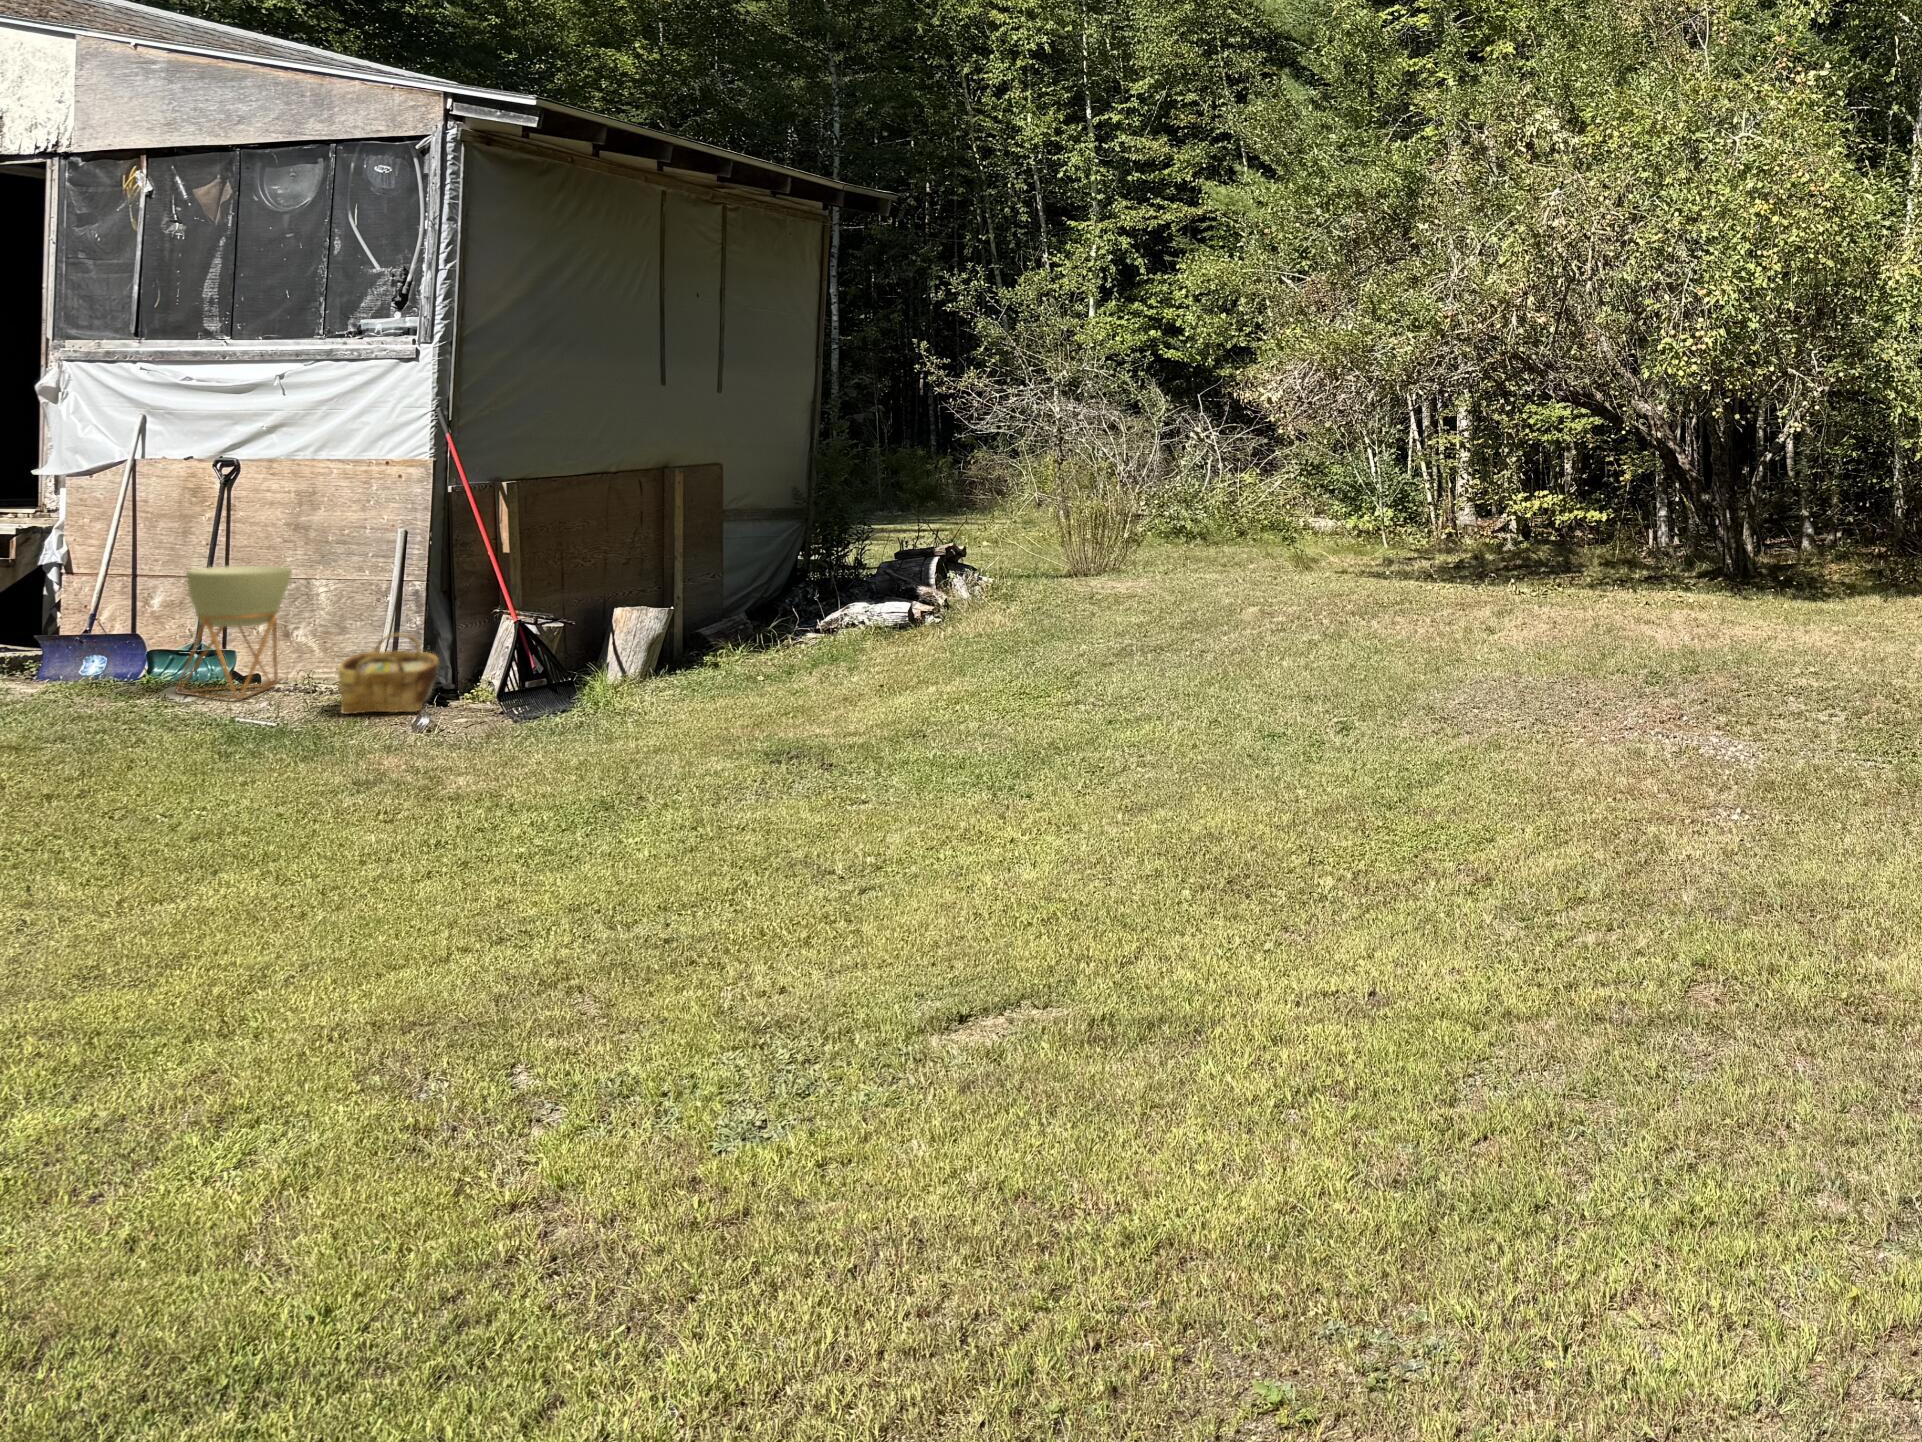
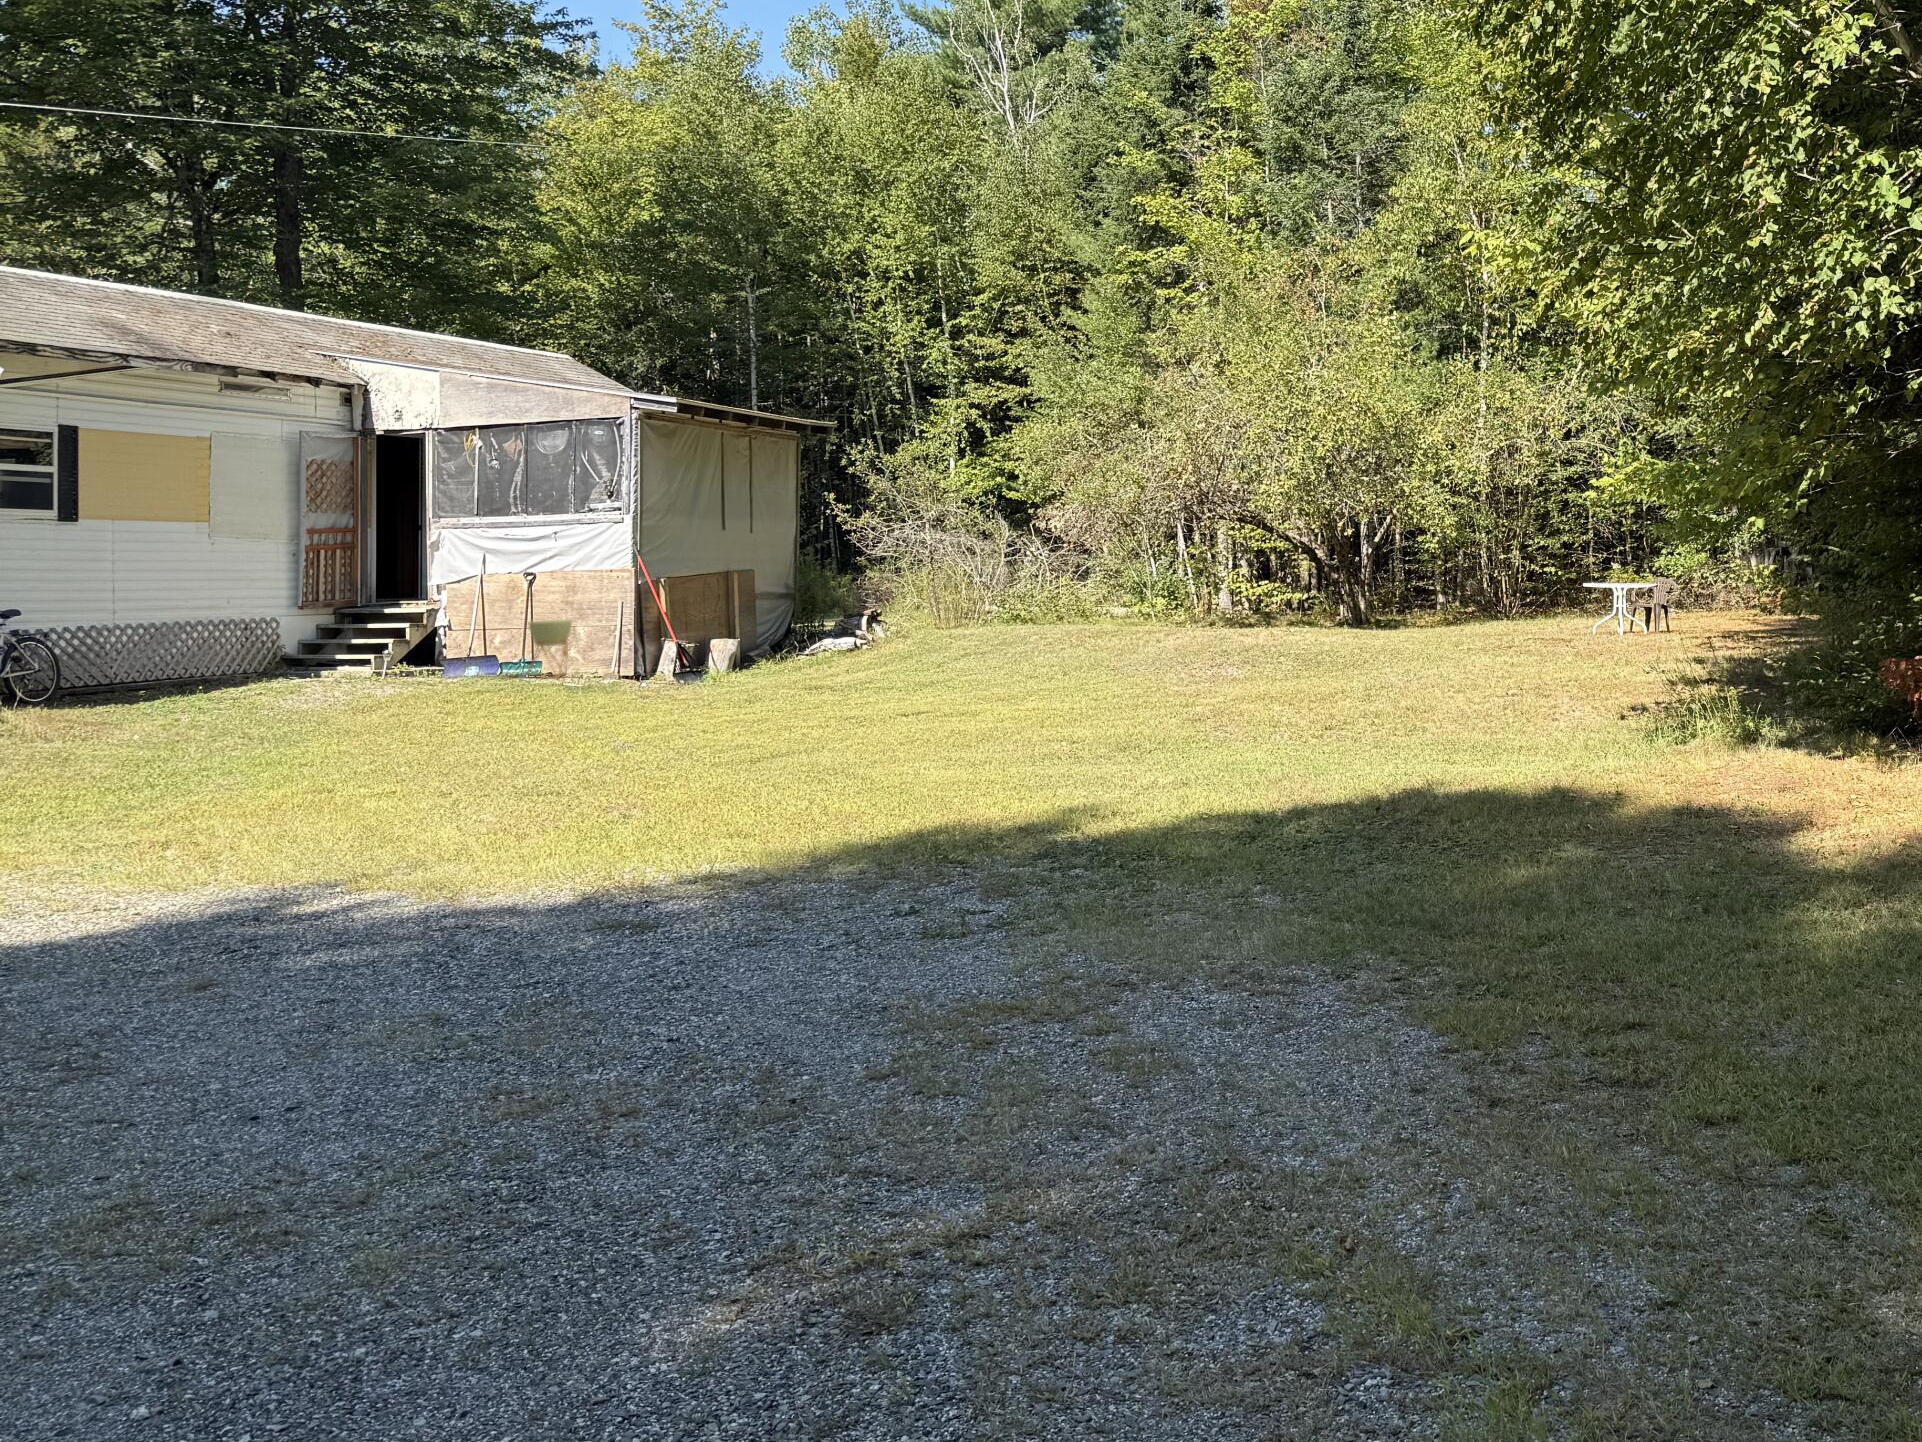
woven basket: present [338,633,439,714] -> none [605,646,647,680]

